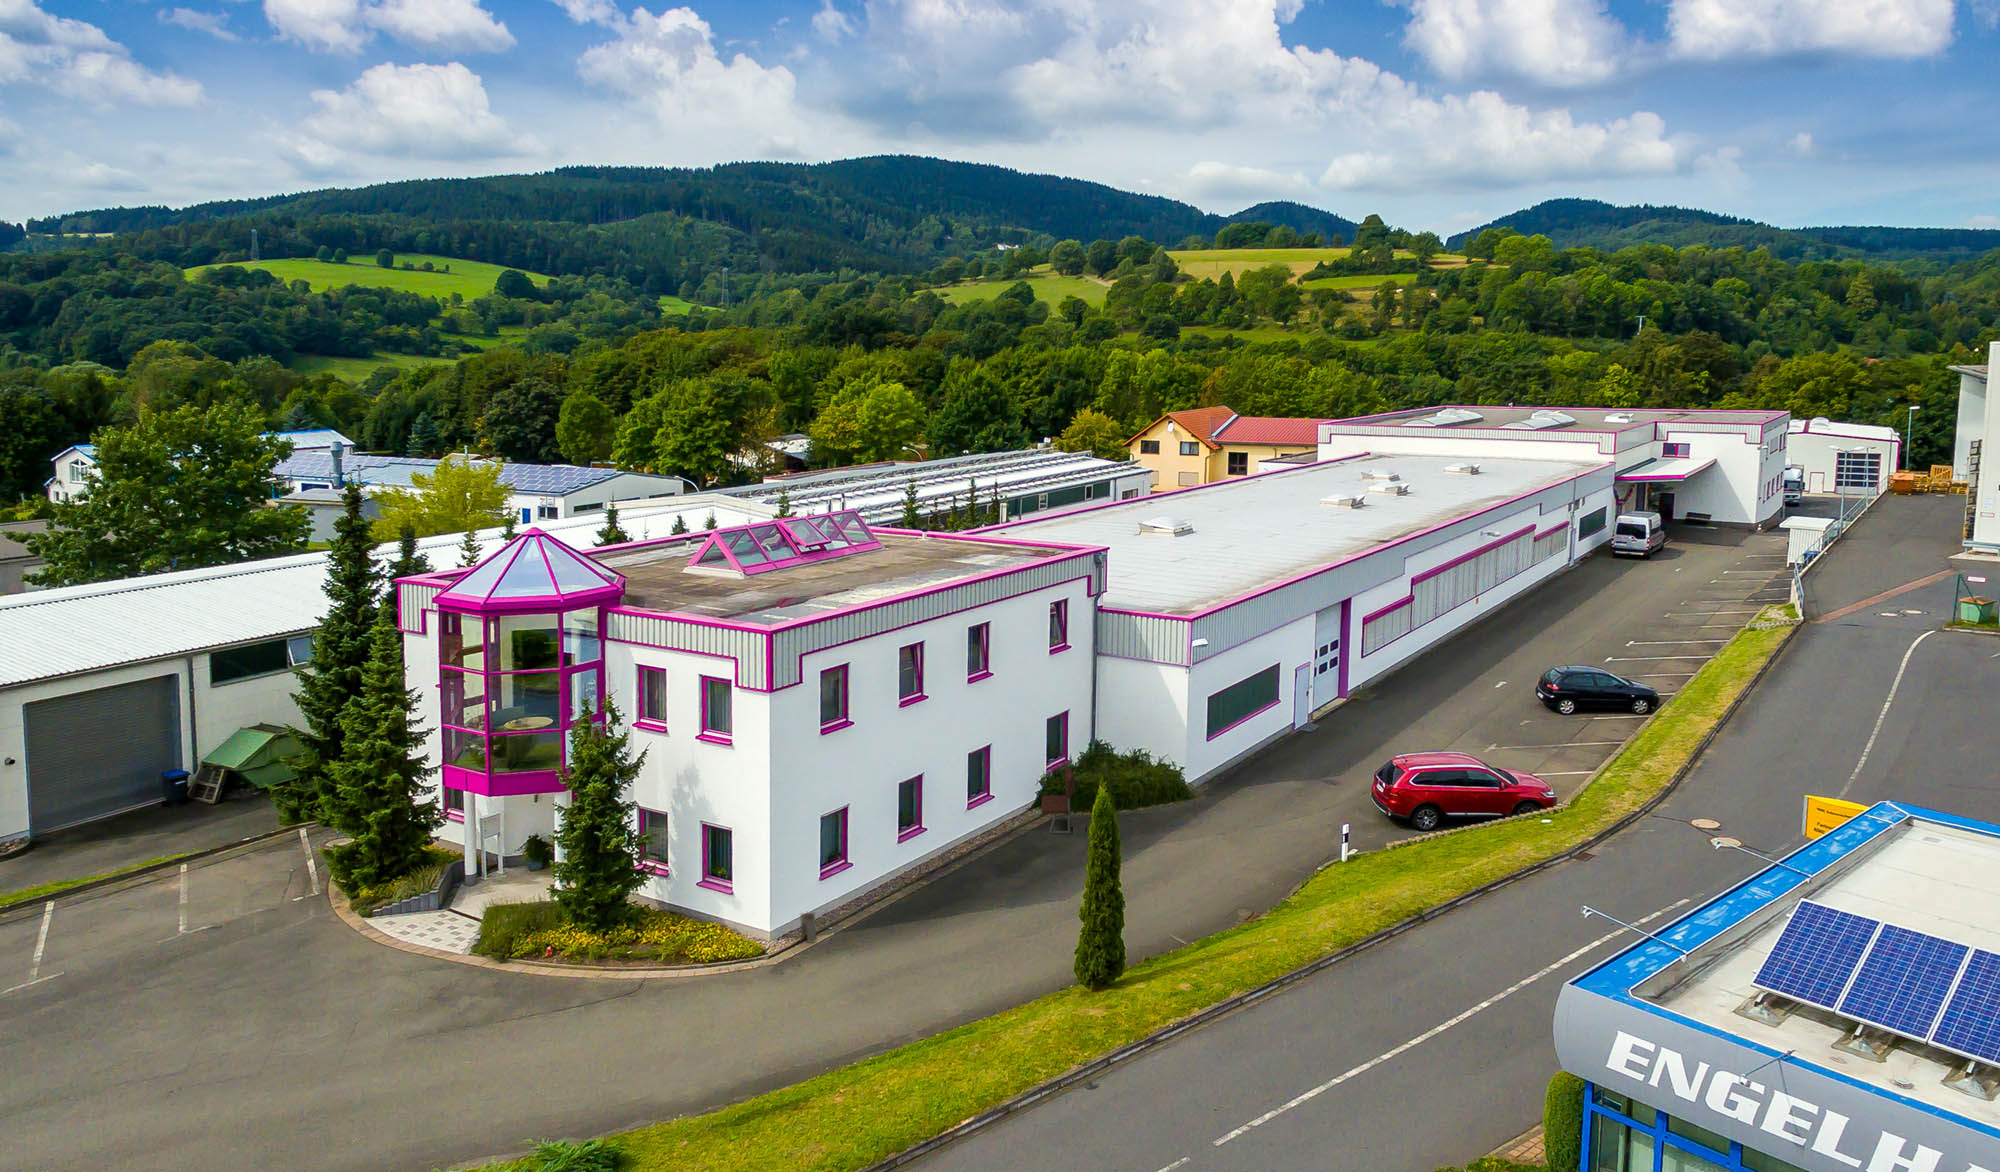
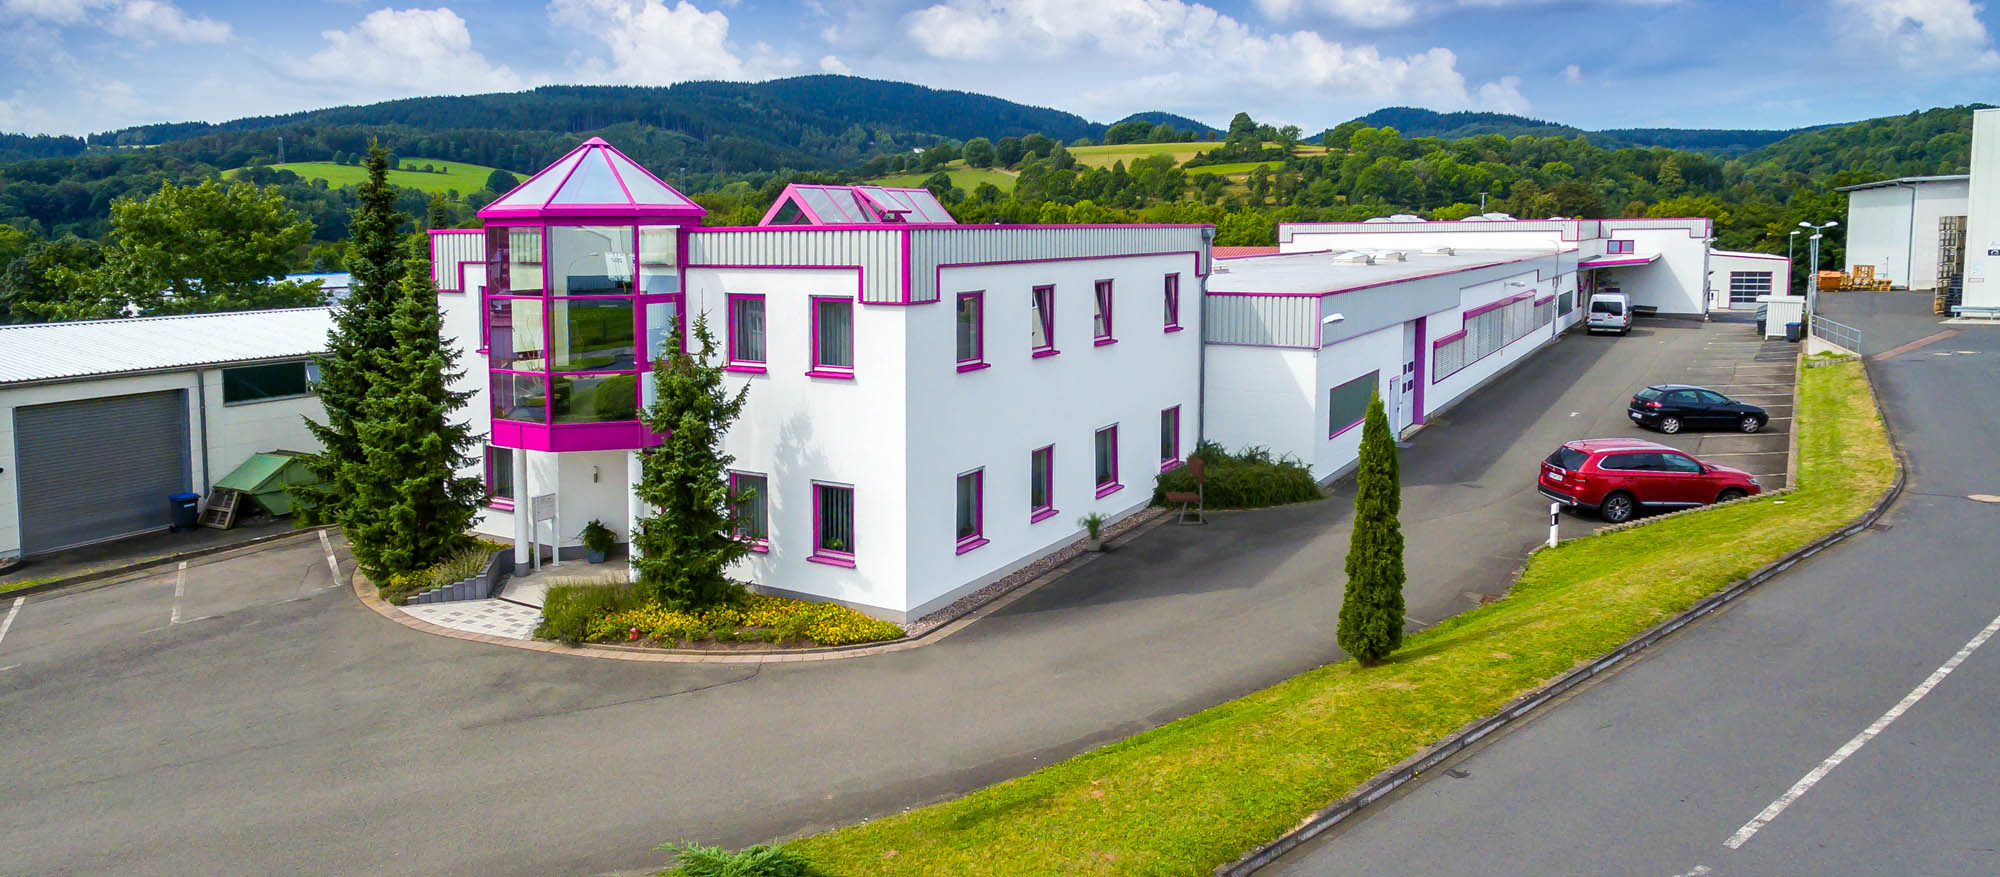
potted plant: none [944,829,977,865] -> present [1078,512,1107,551]
storage bin: present [801,912,816,943] -> none [936,580,958,618]

